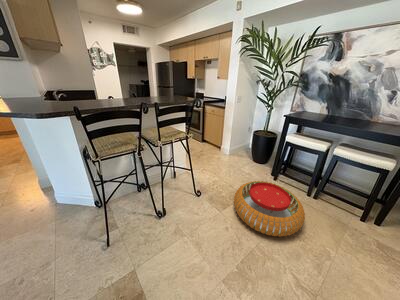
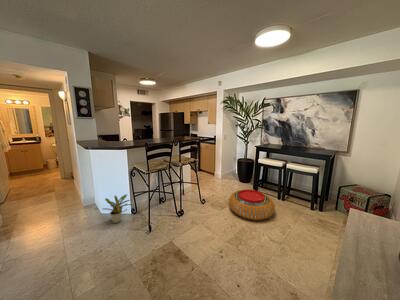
potted plant: none [26,184,89,223] -> present [95,195,133,223]

